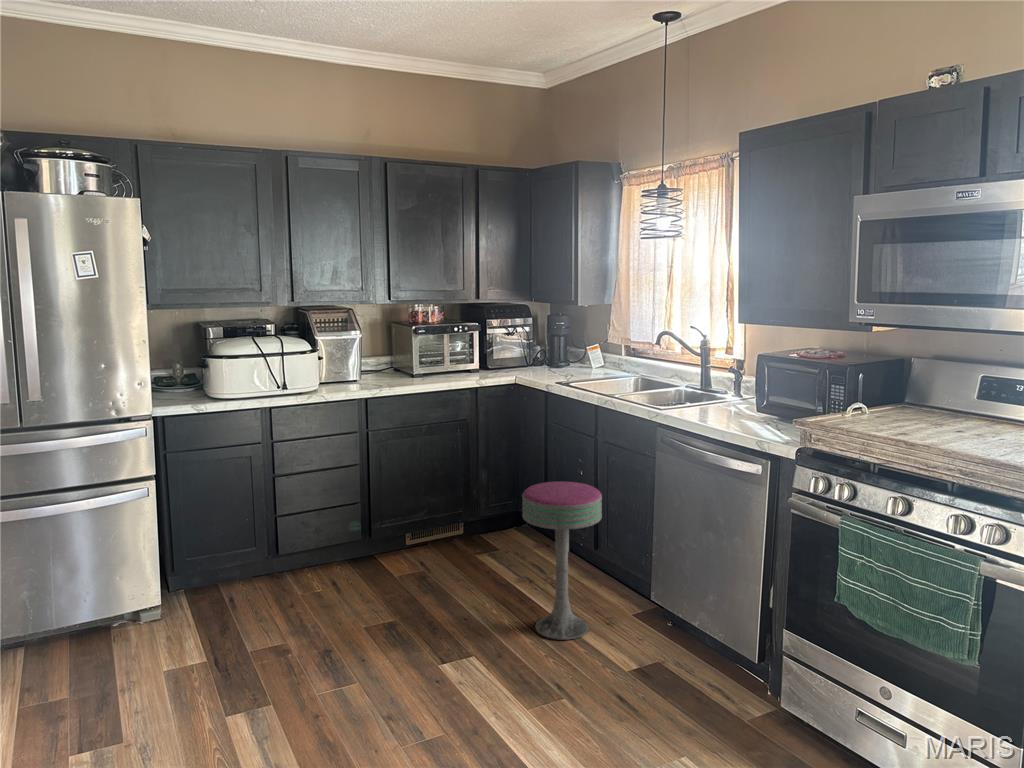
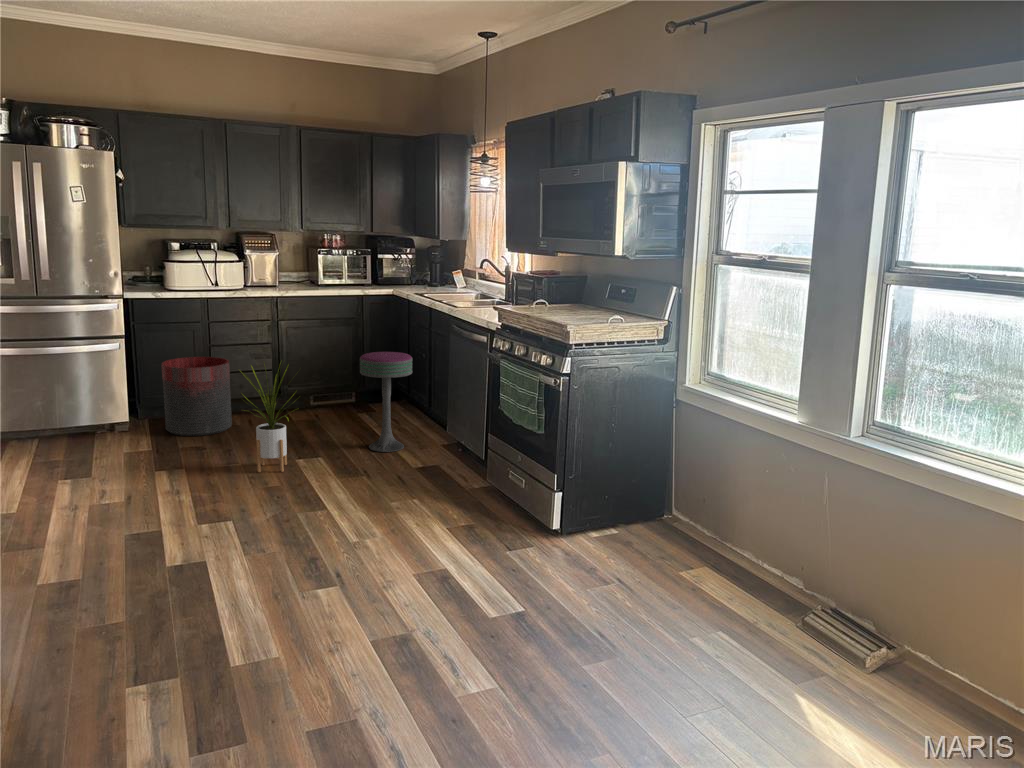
trash can: none [210,492,313,621] -> present [162,357,232,436]
house plant: none [357,510,459,704] -> present [240,364,297,472]

